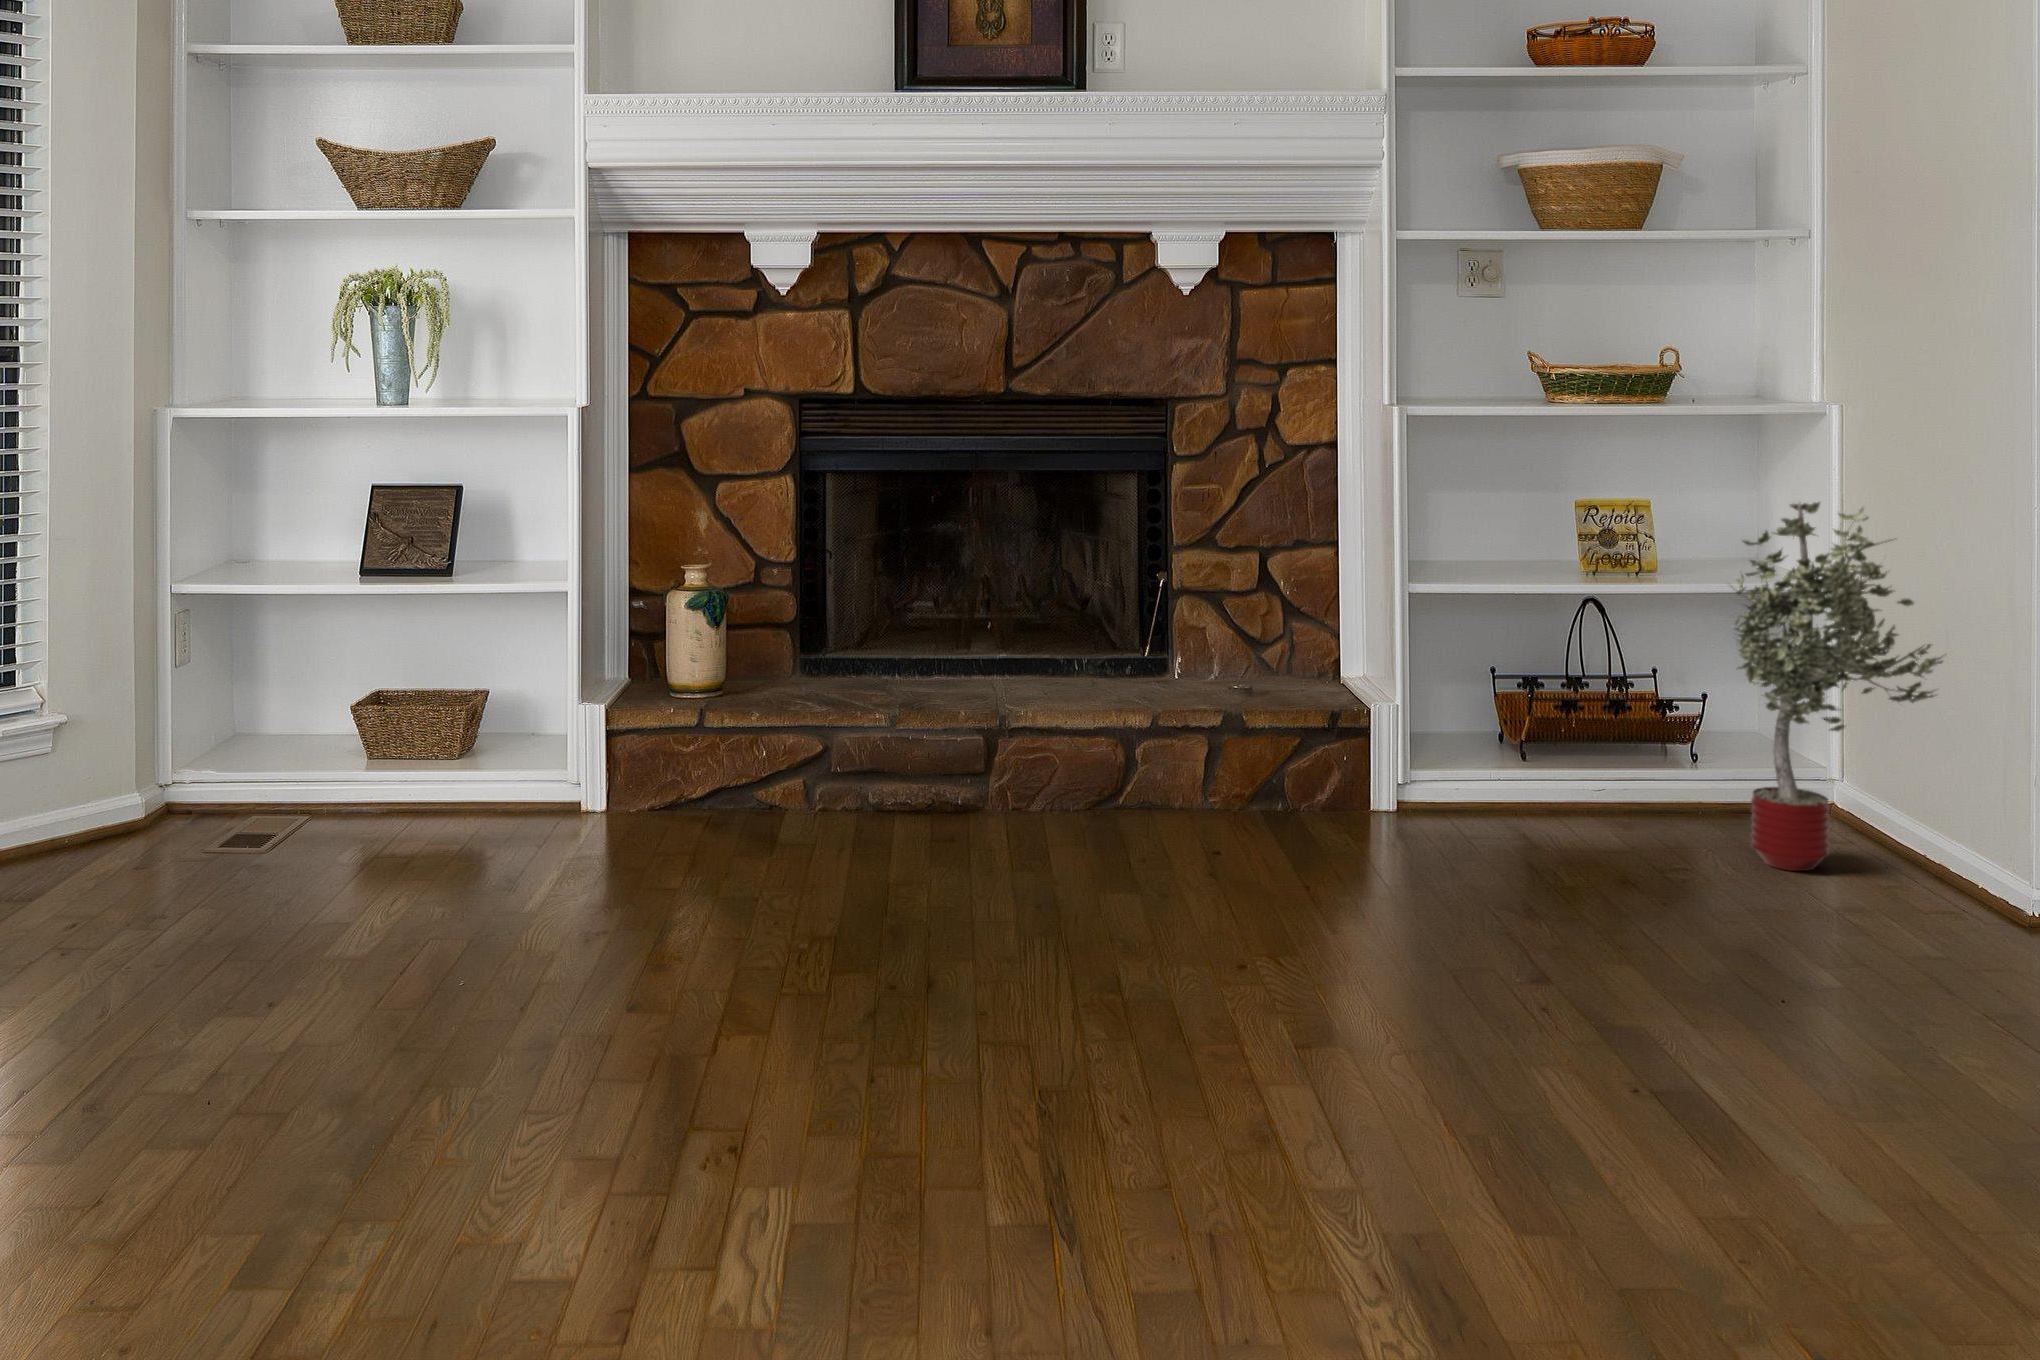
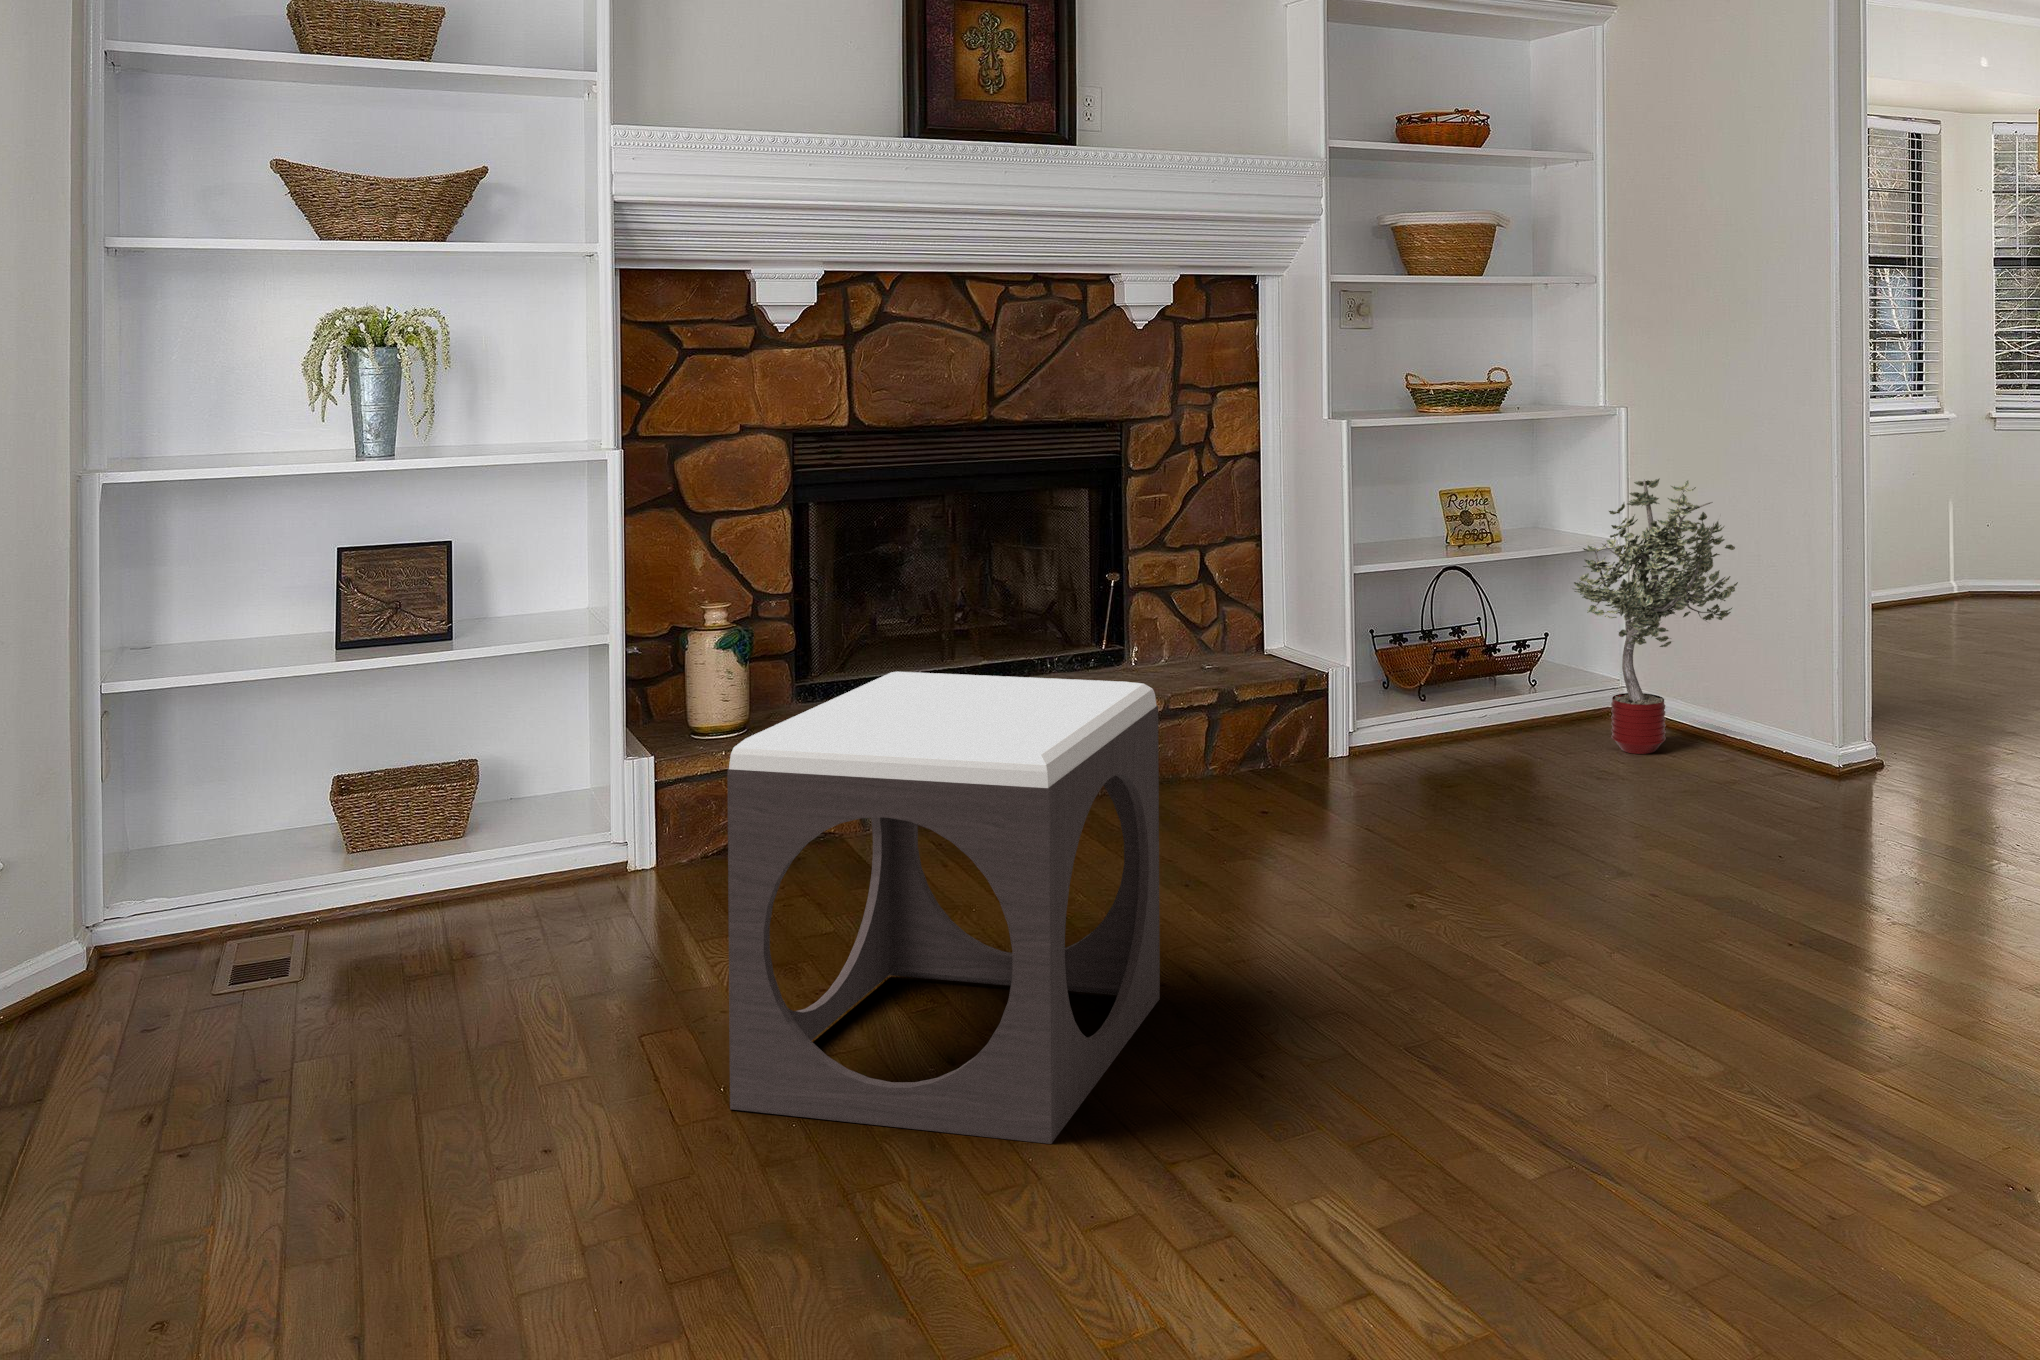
footstool: none [417,637,878,1129] -> present [727,672,1160,1144]

